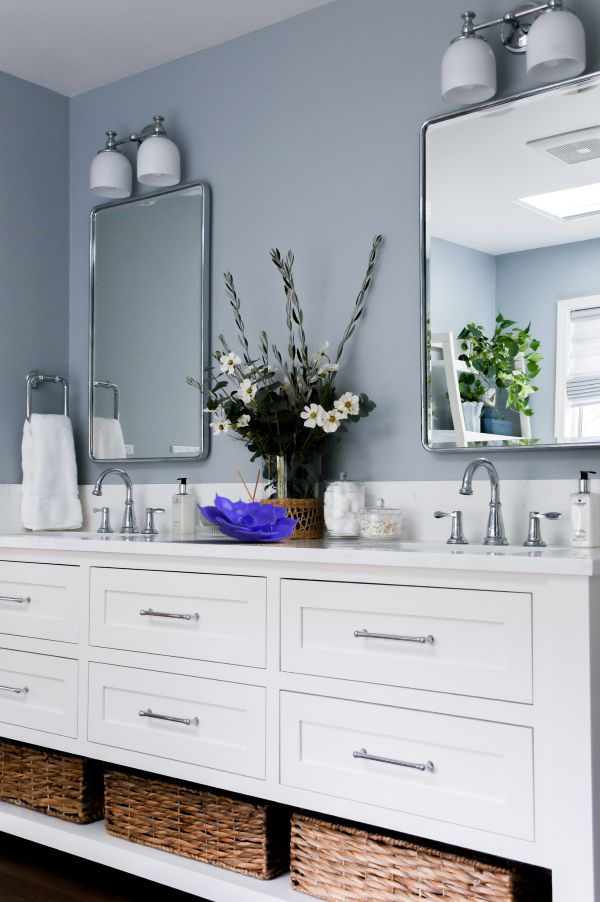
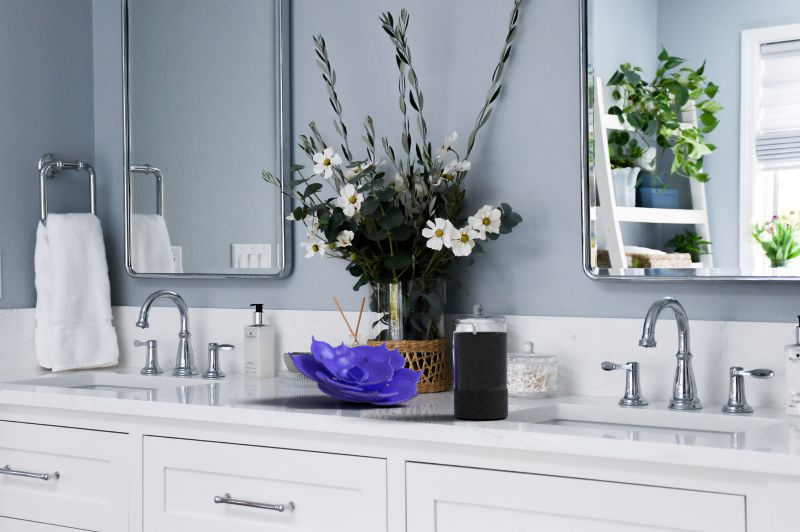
candle: none [315,477,356,546] -> present [453,324,508,419]

